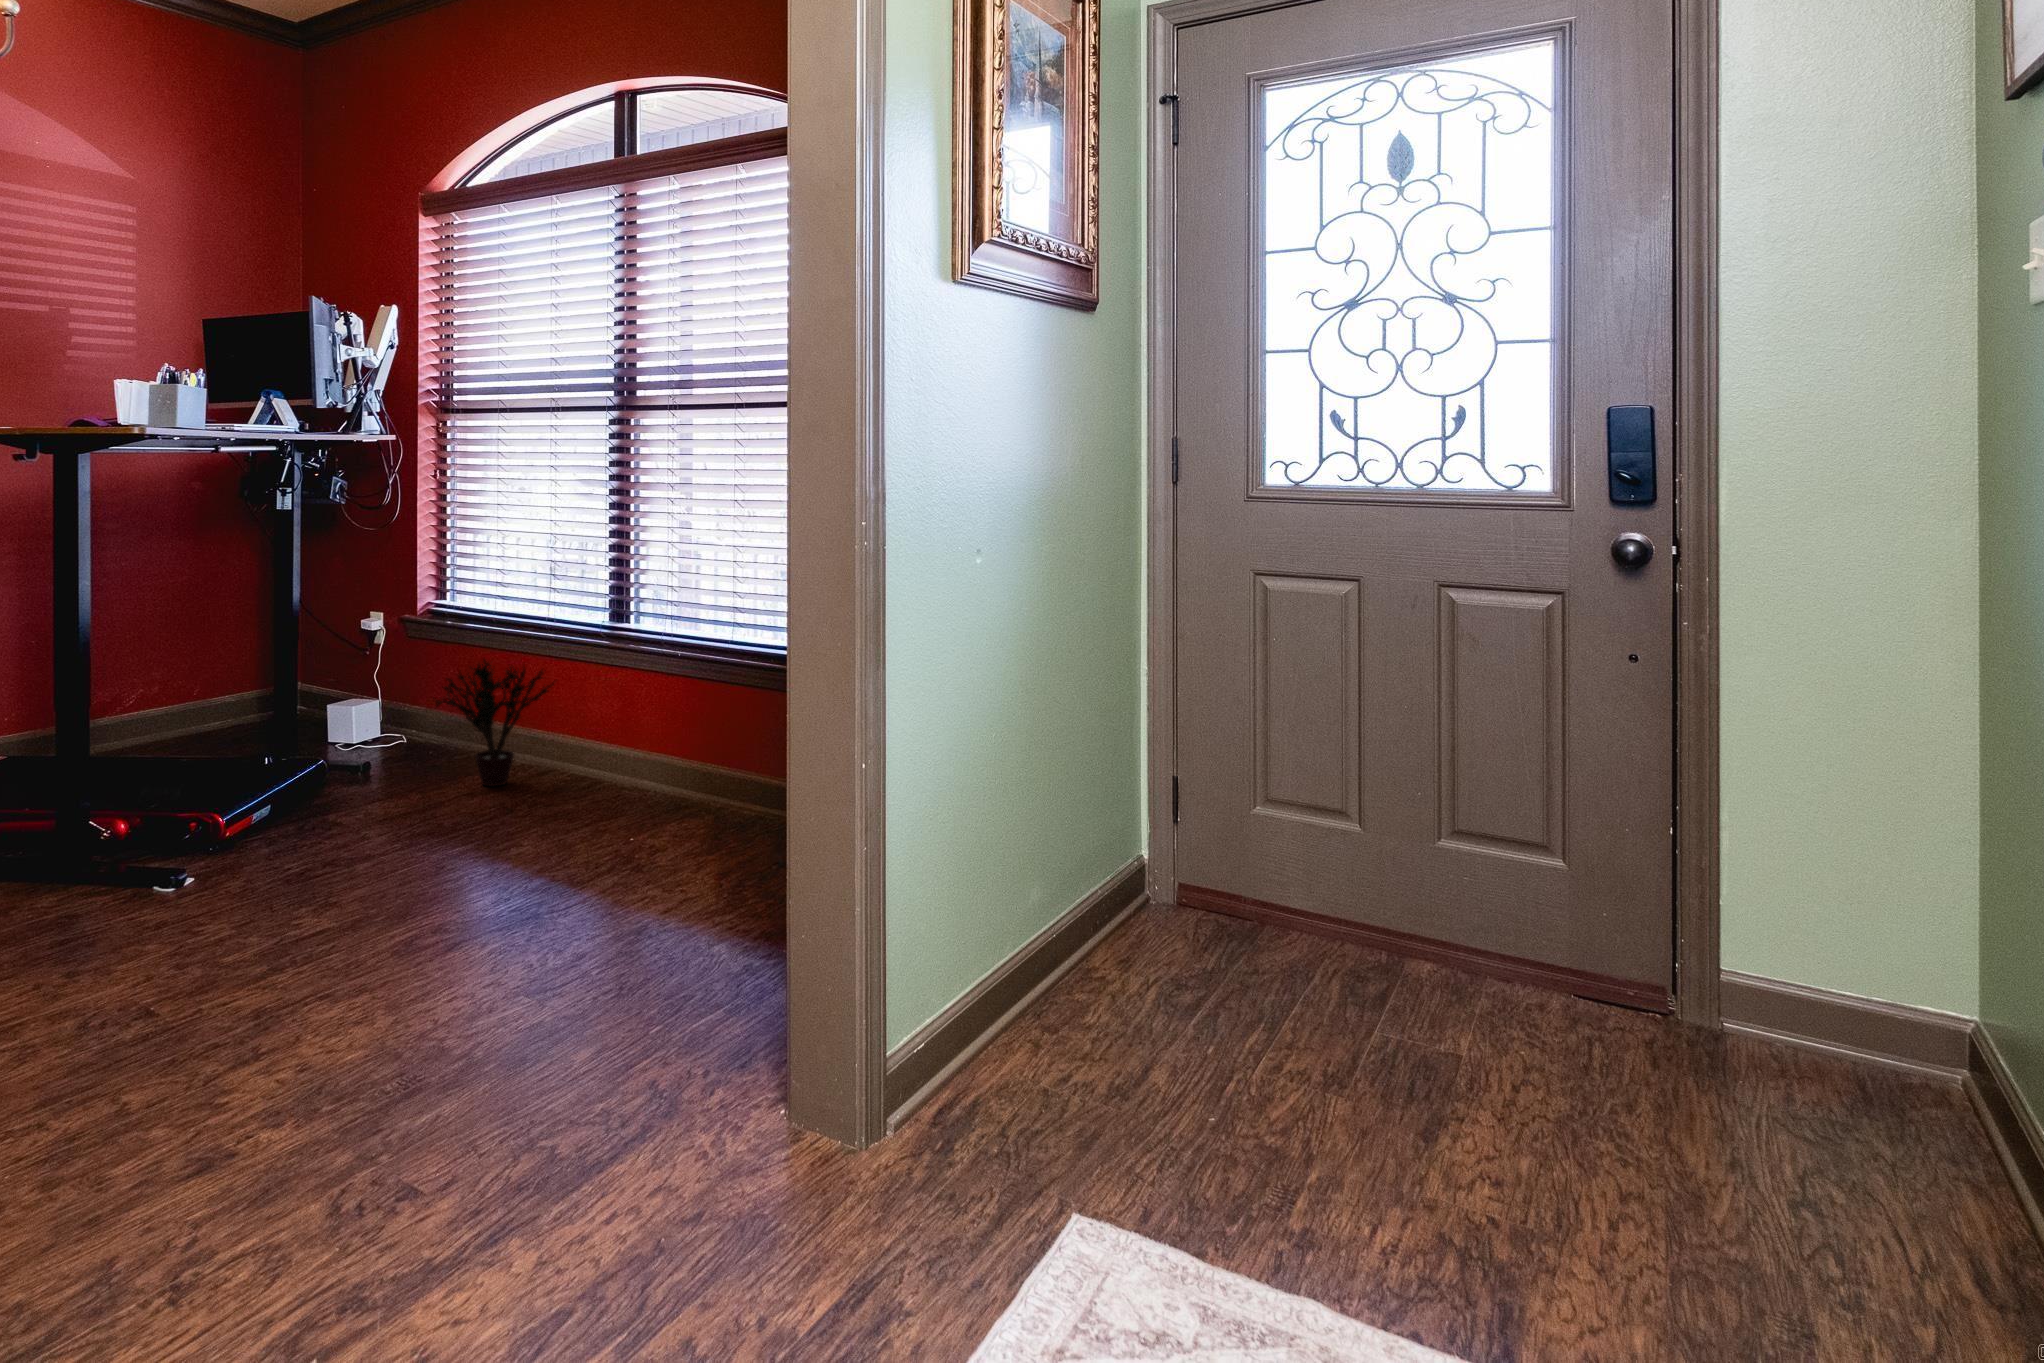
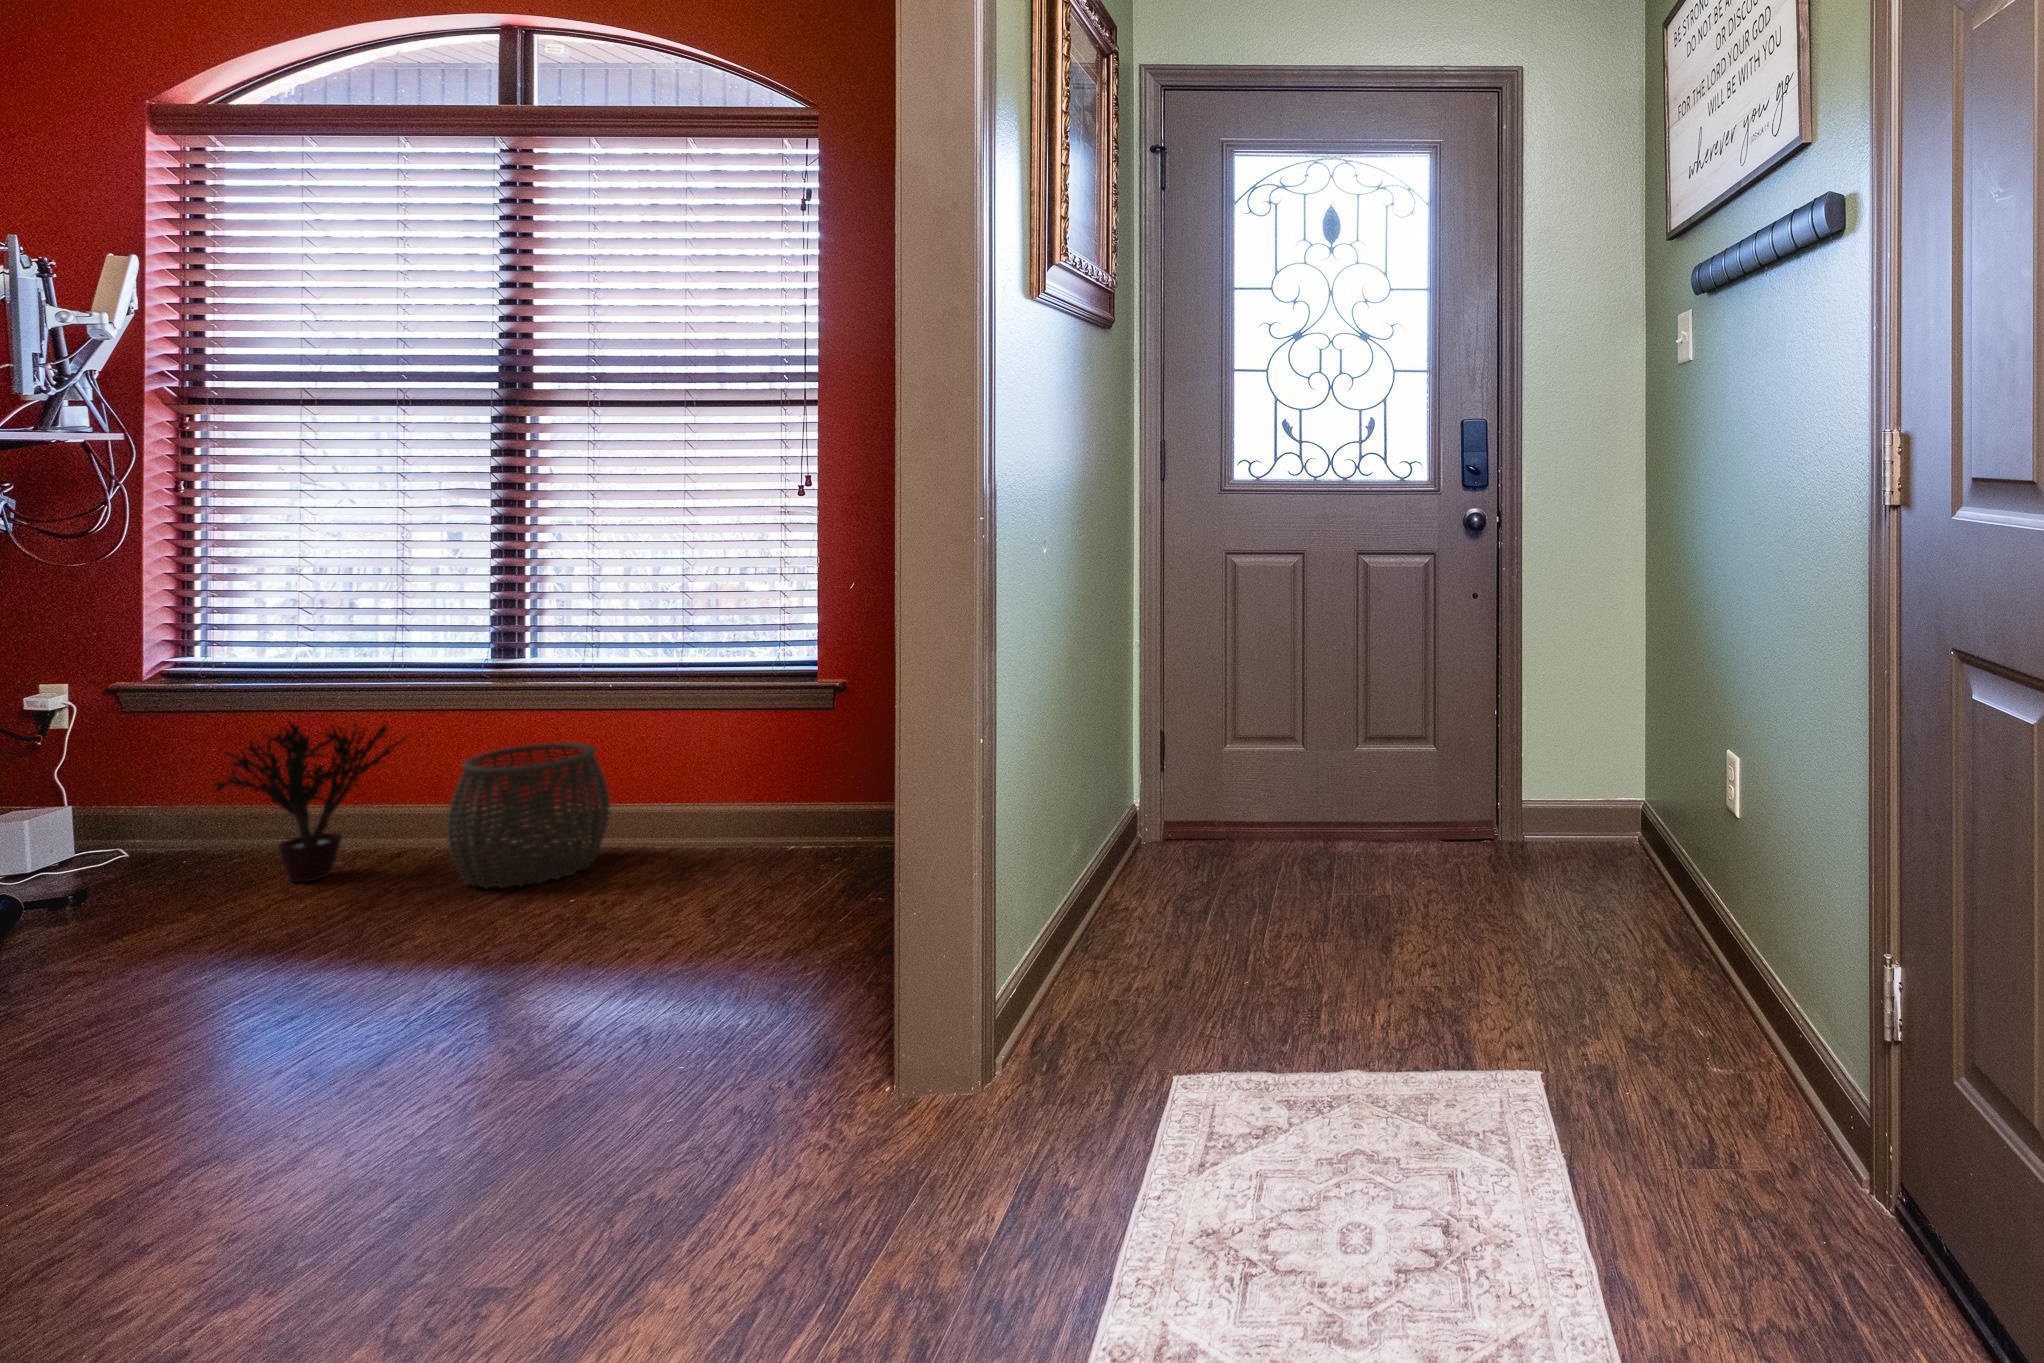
woven basket: none [565,699,685,822] -> present [446,743,610,888]

